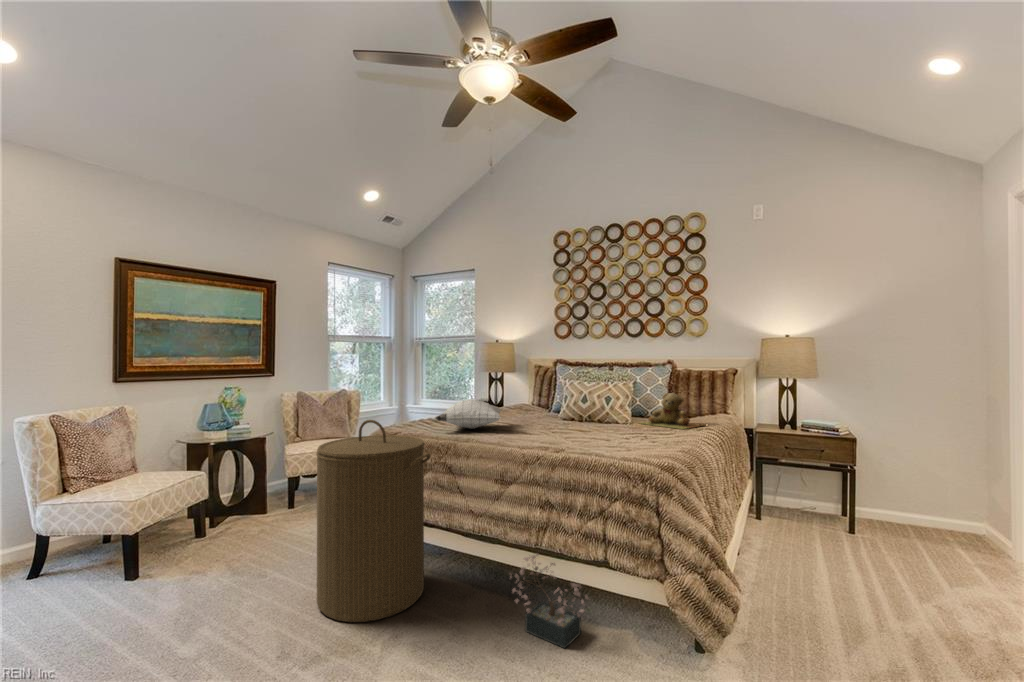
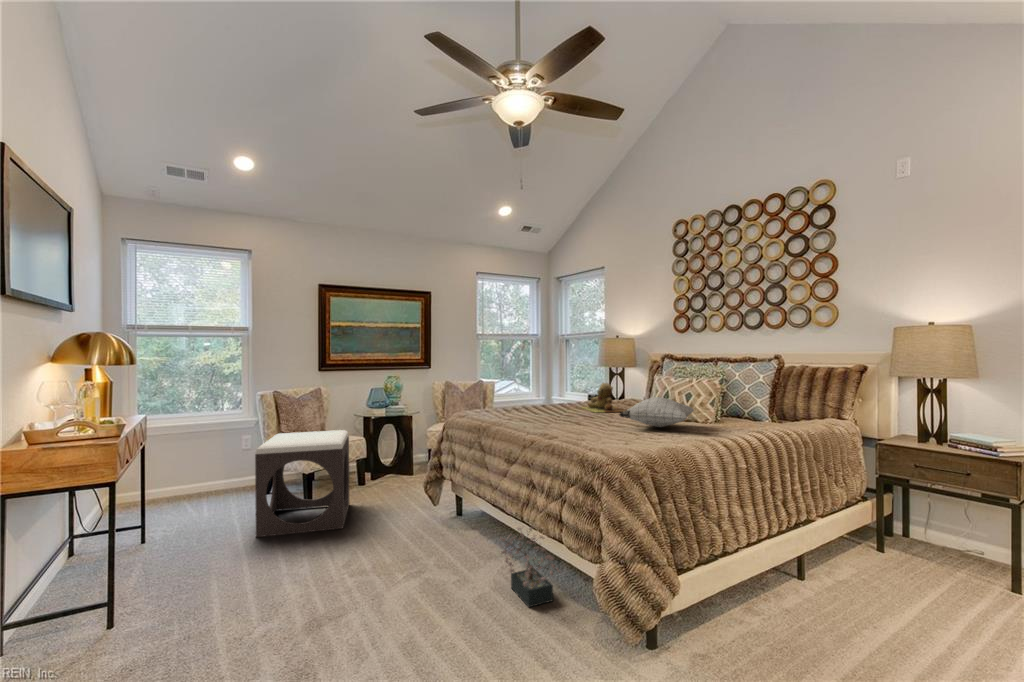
teddy bear: present [641,393,705,429] -> present [583,383,625,412]
pillow: present [436,399,501,429] -> present [619,397,694,427]
laundry hamper: present [316,420,431,622] -> none [388,403,471,556]
footstool: none [72,466,228,658] -> present [255,430,349,537]

